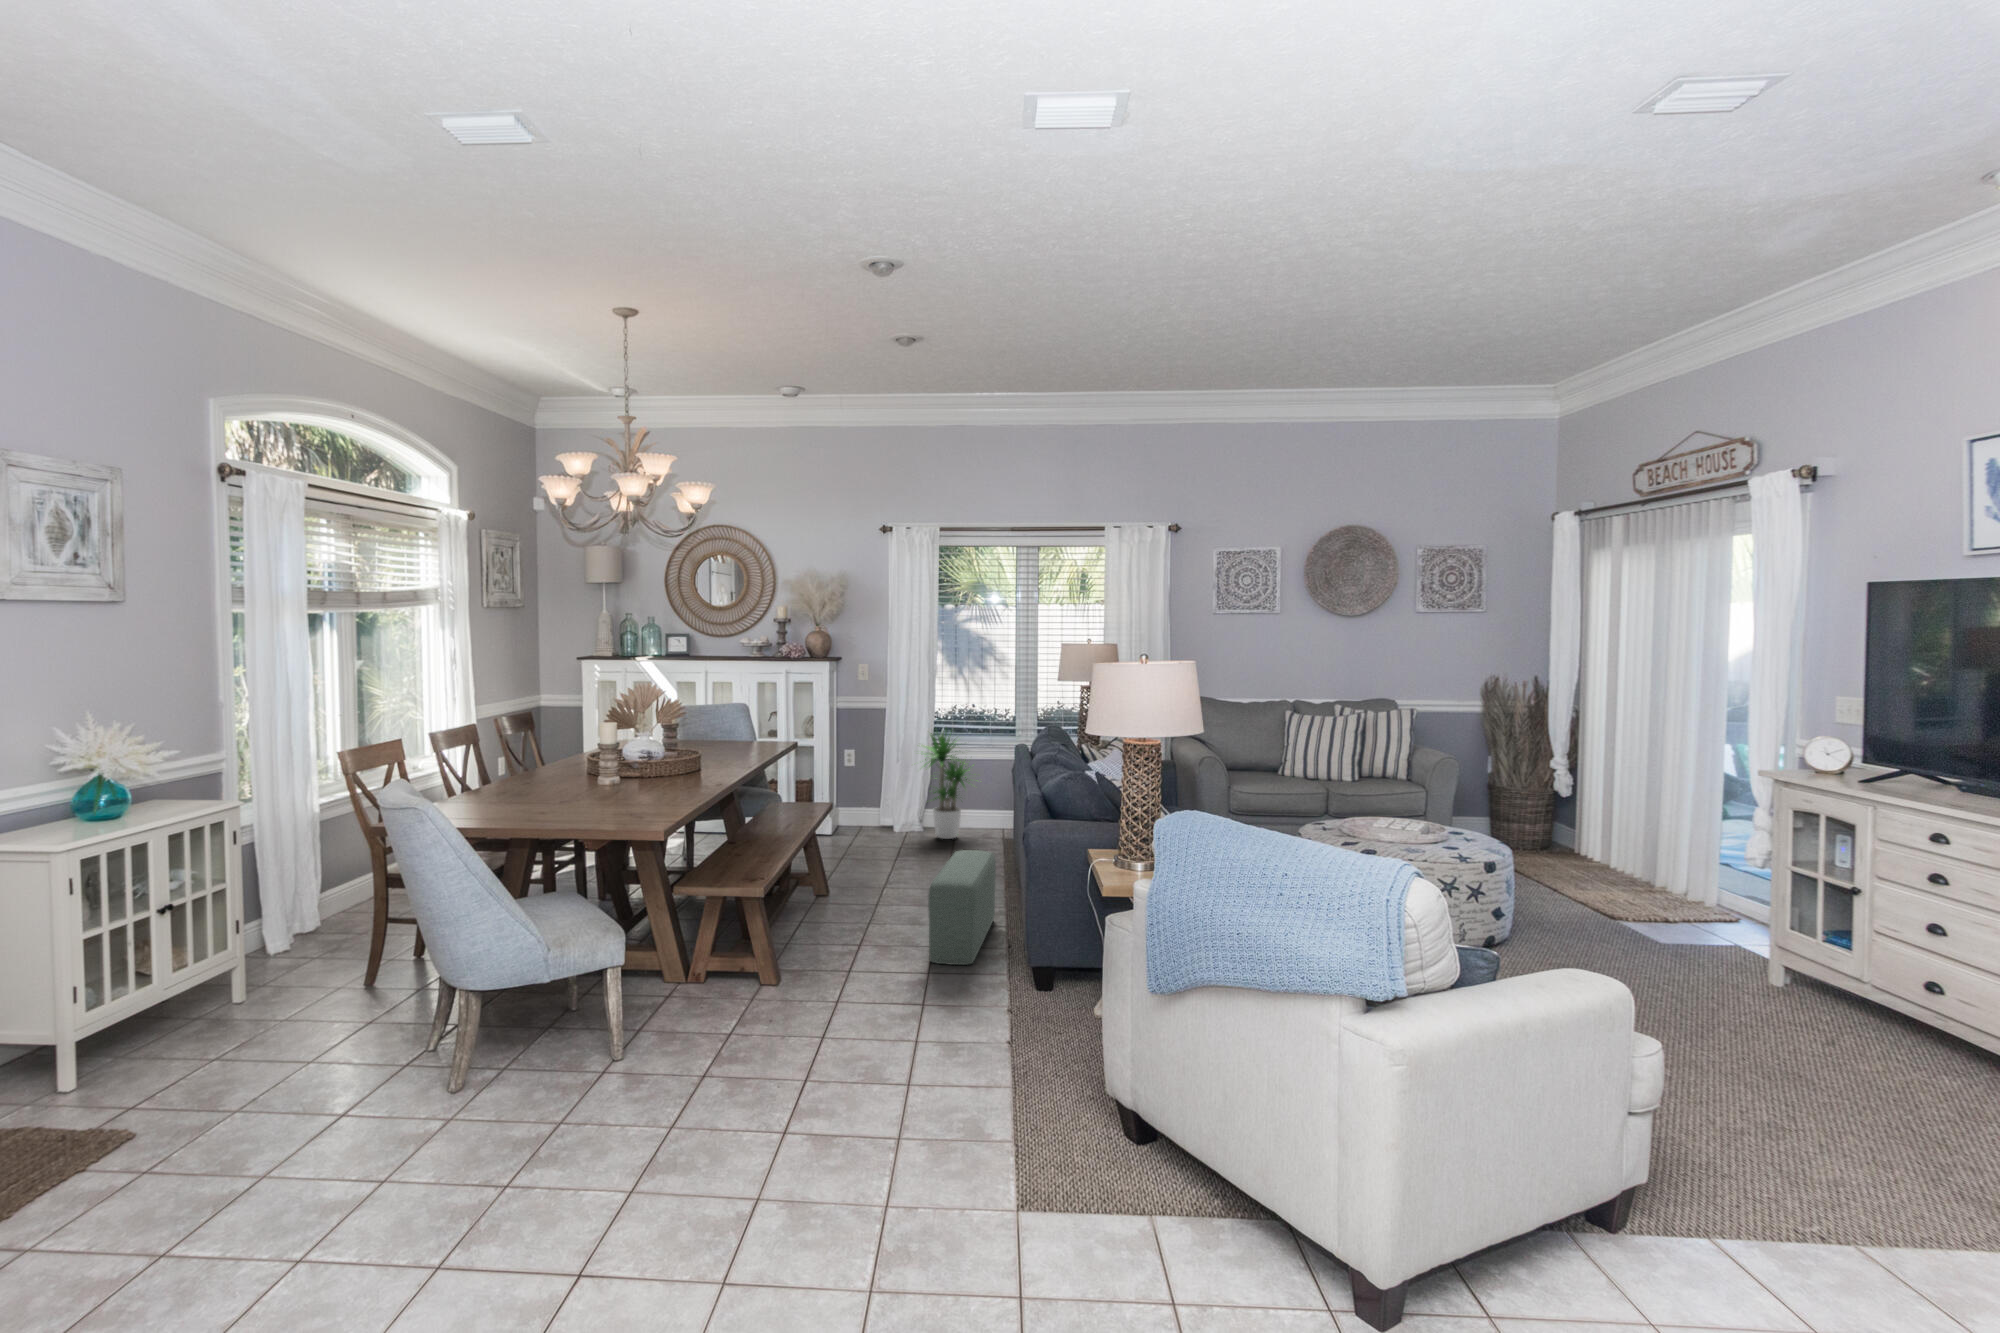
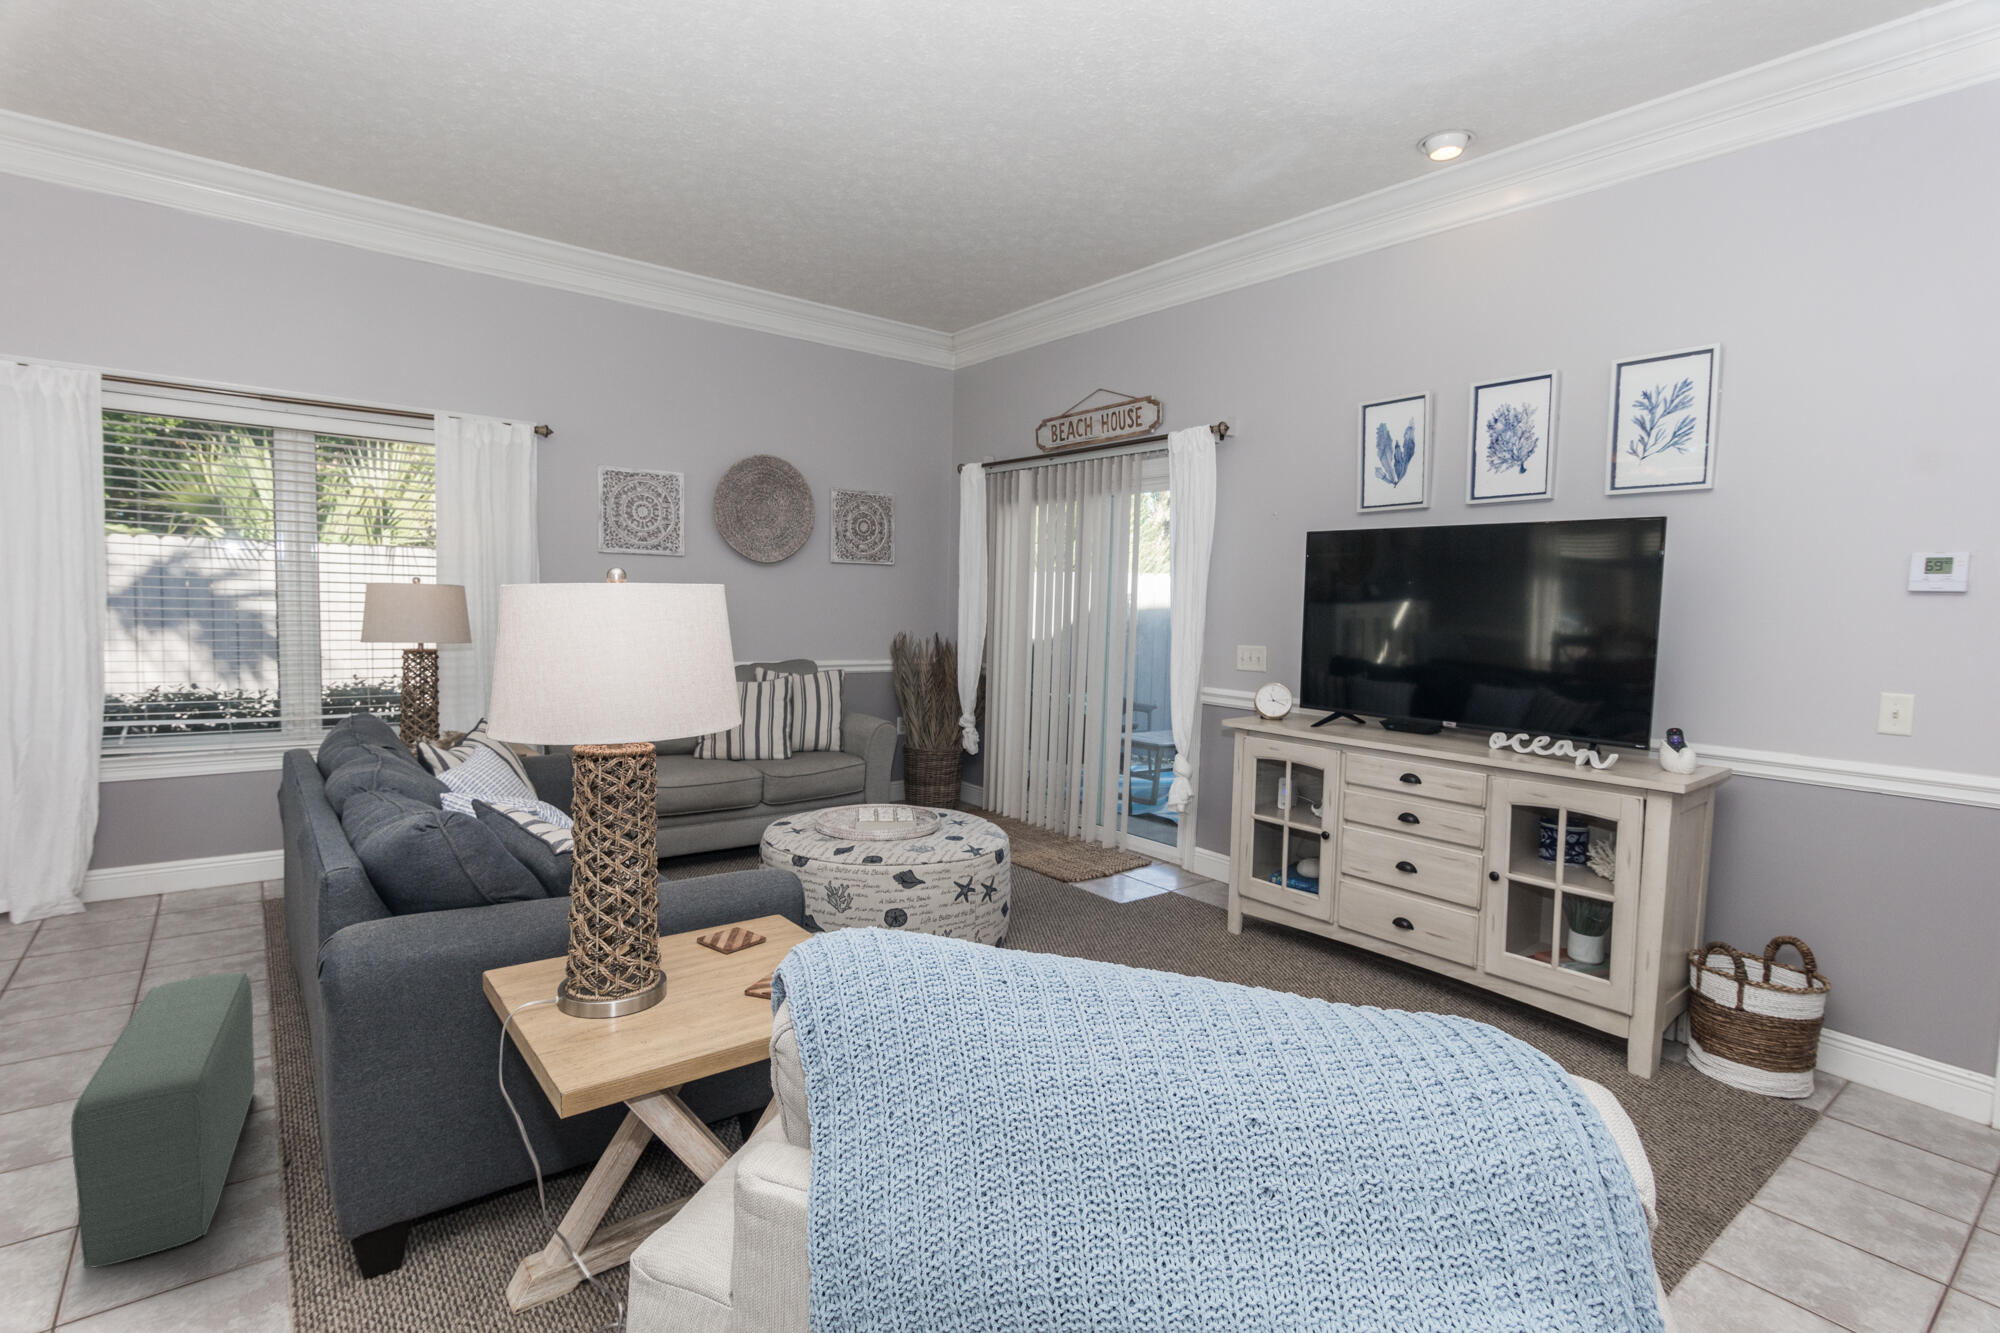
potted plant: present [924,732,977,839] -> none [37,735,213,928]

